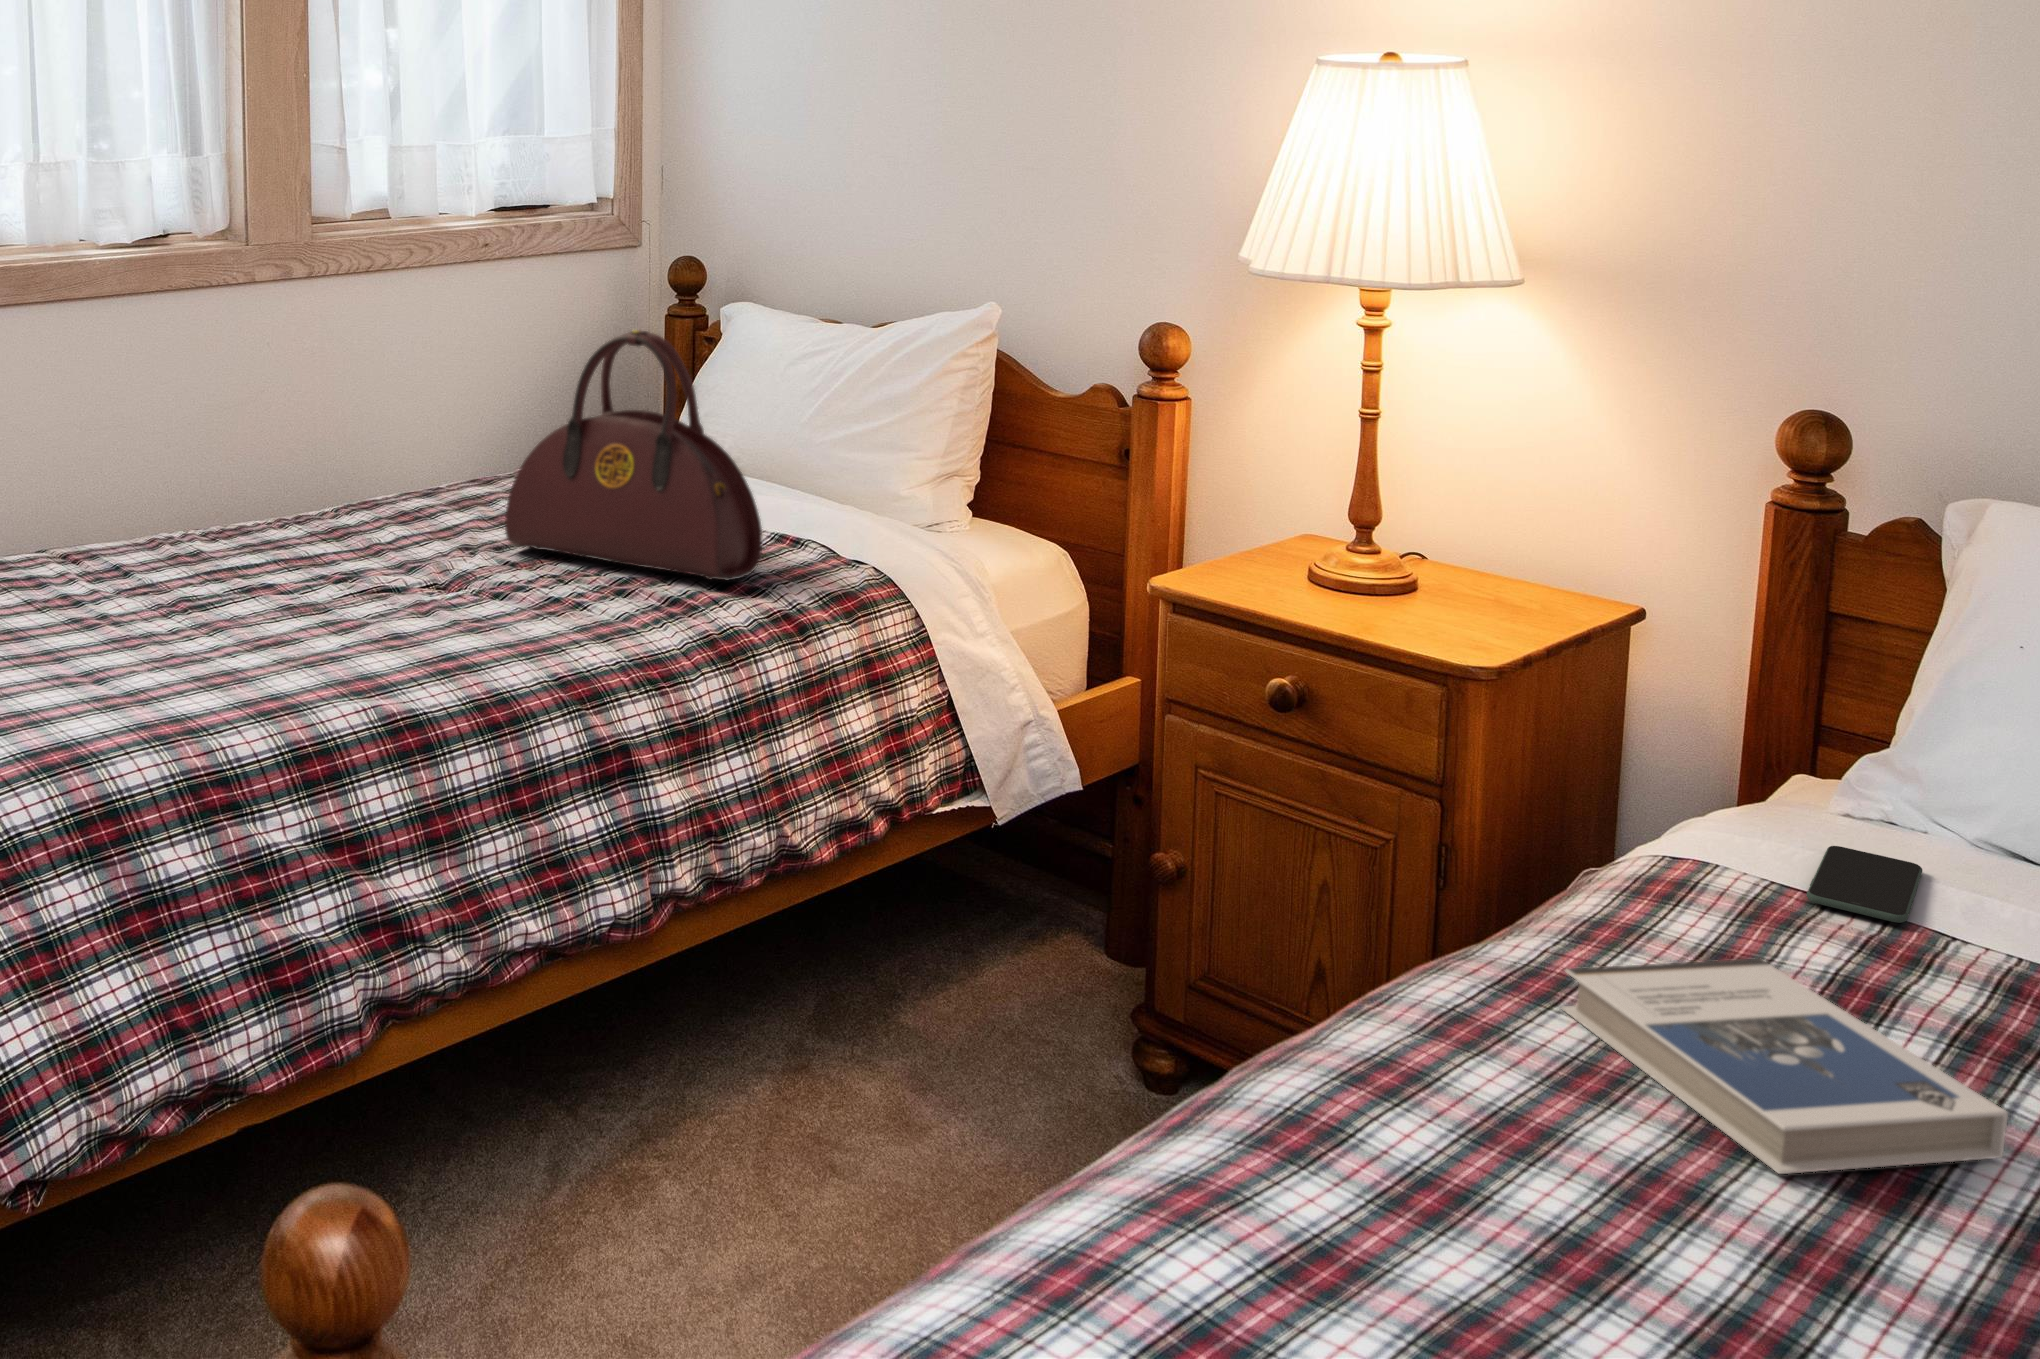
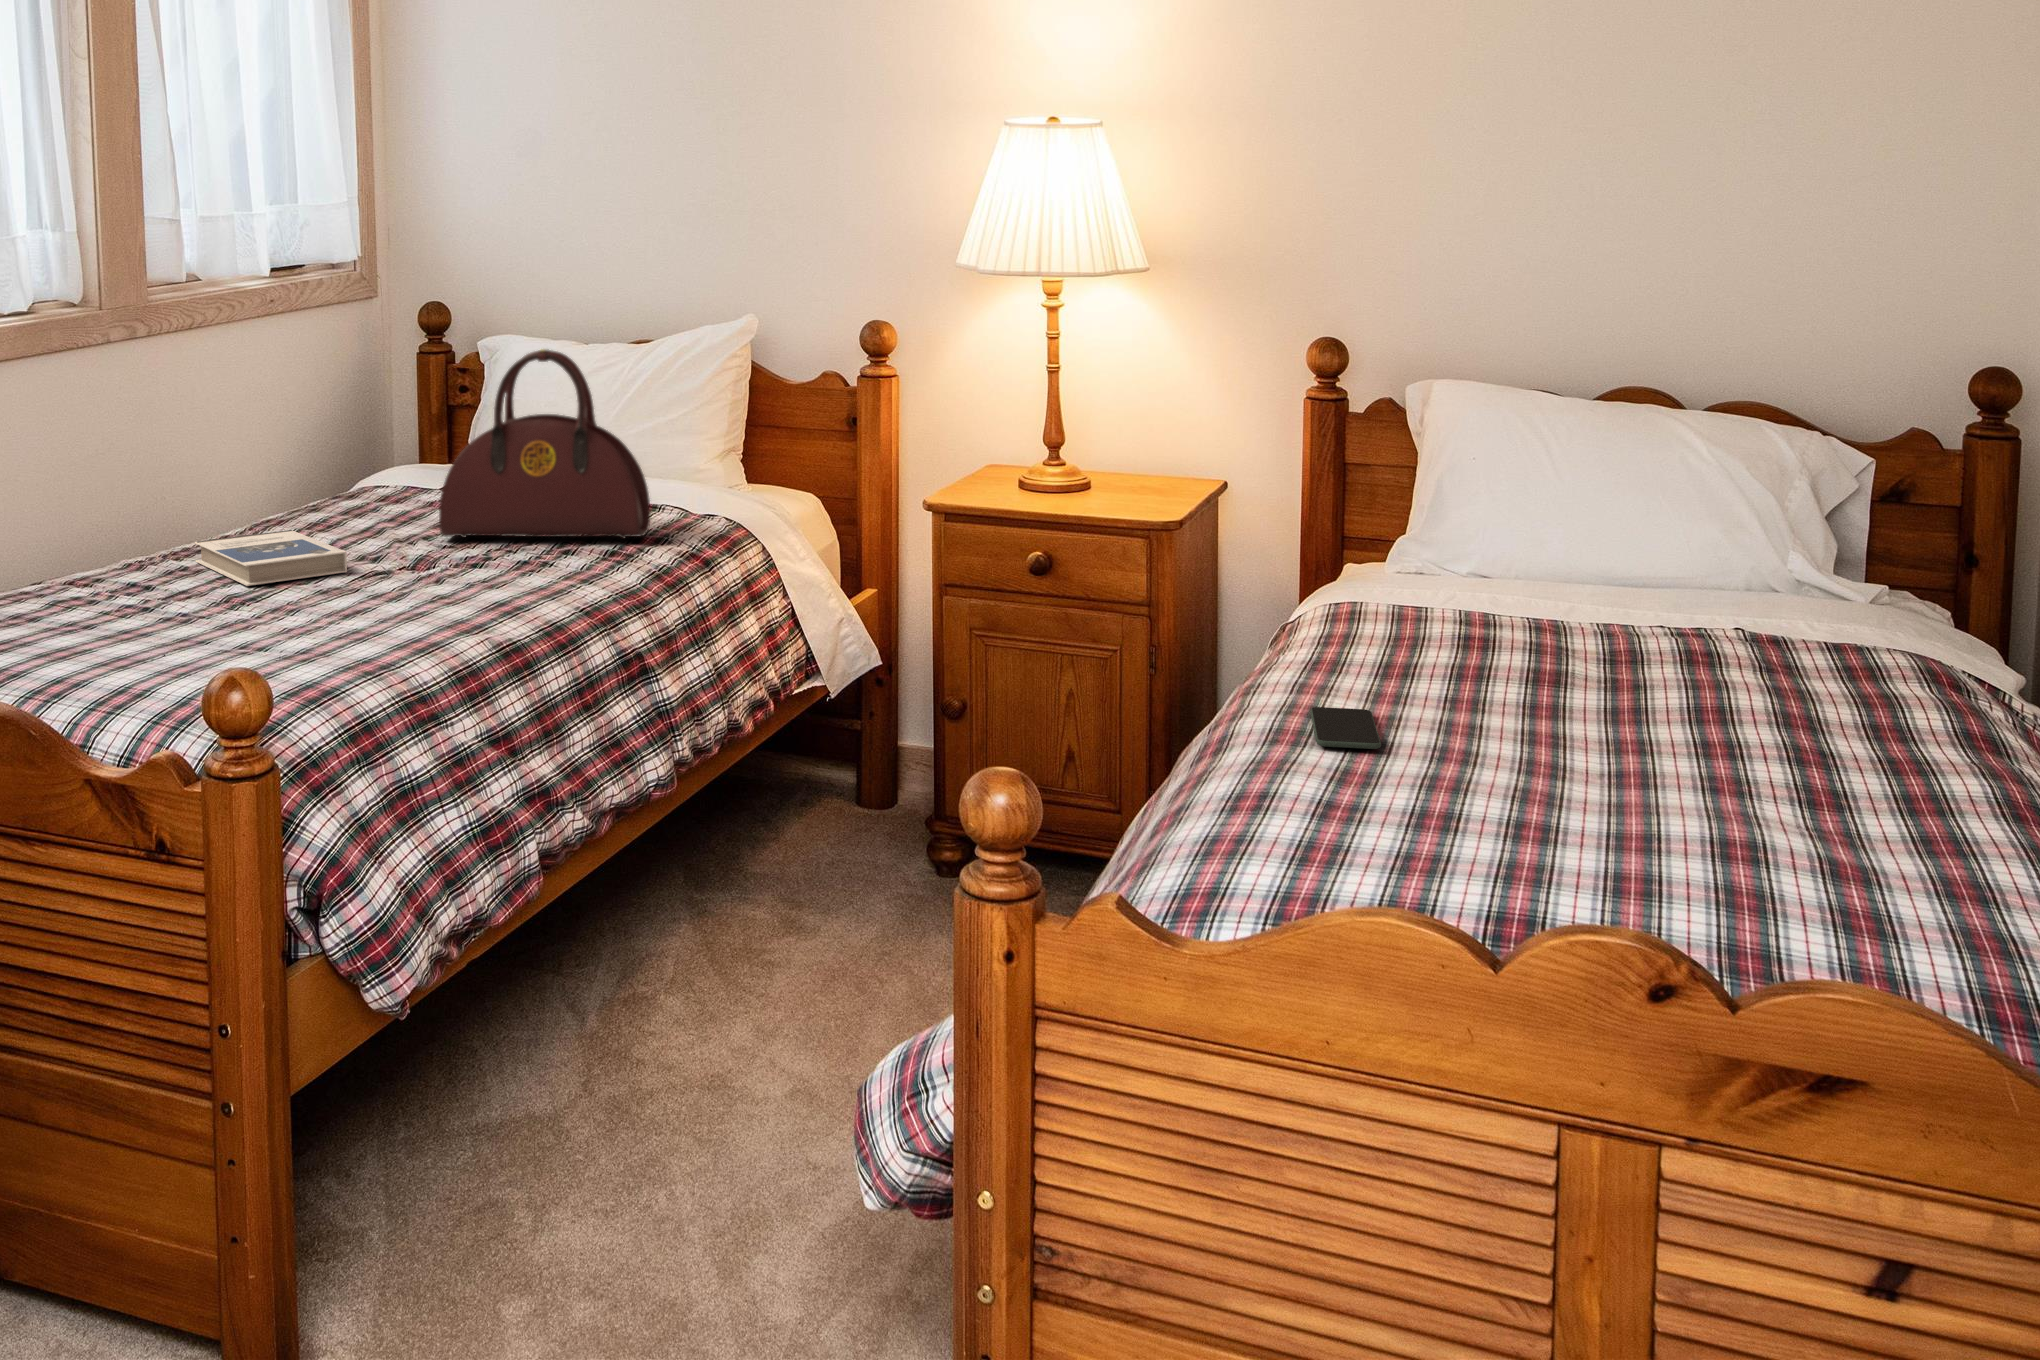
smartphone: present [1807,846,1922,923] -> present [1310,707,1381,749]
hardback book: present [1562,958,2008,1174] -> present [195,530,347,586]

